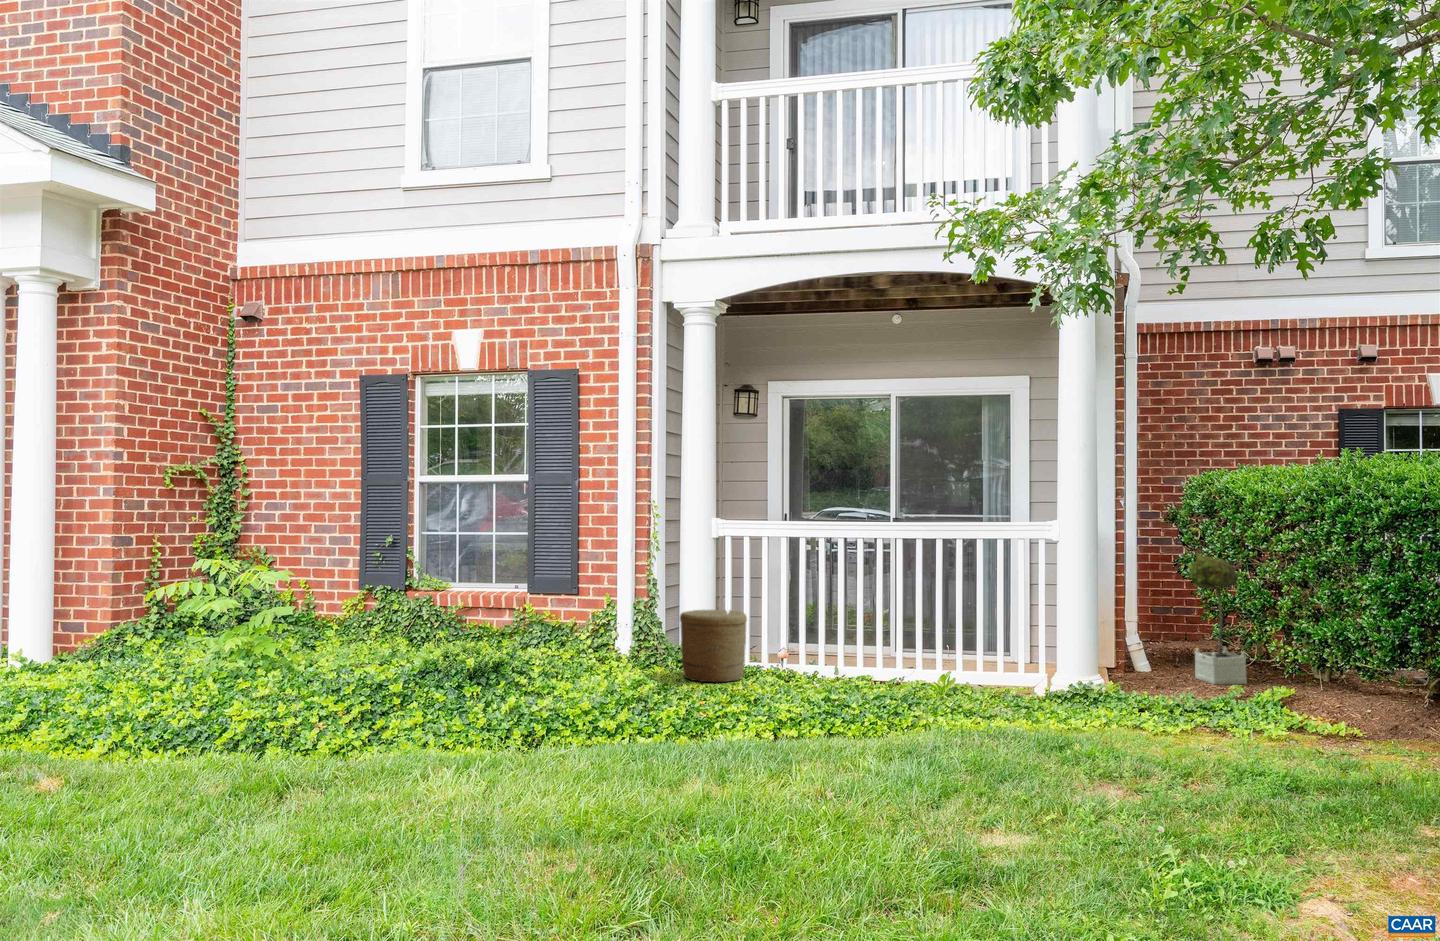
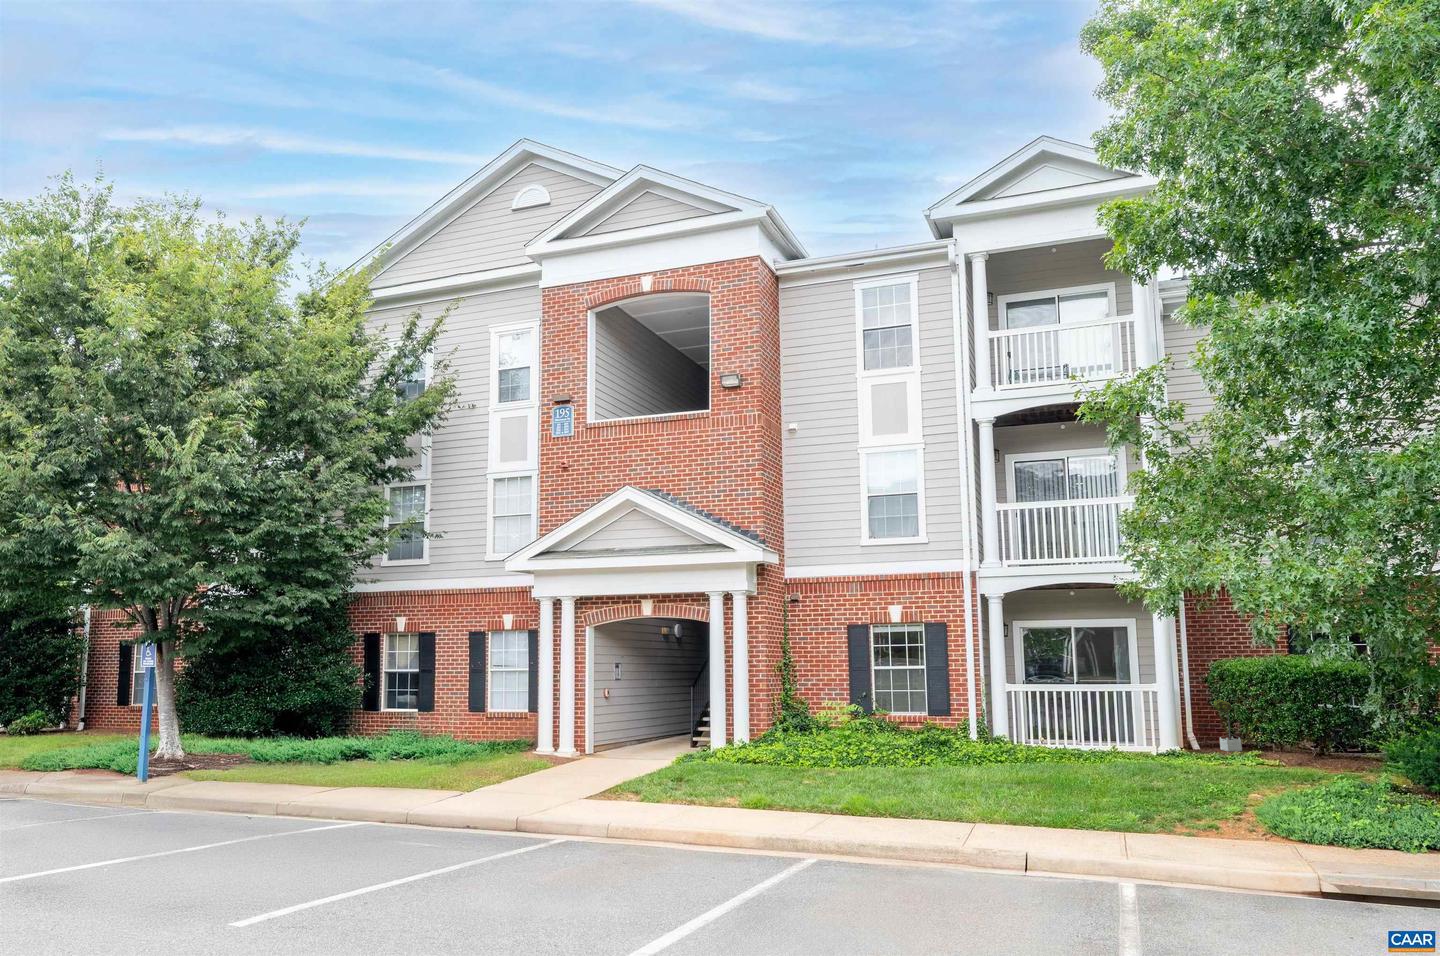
woven basket: present [680,610,747,683] -> none [1002,723,1031,752]

